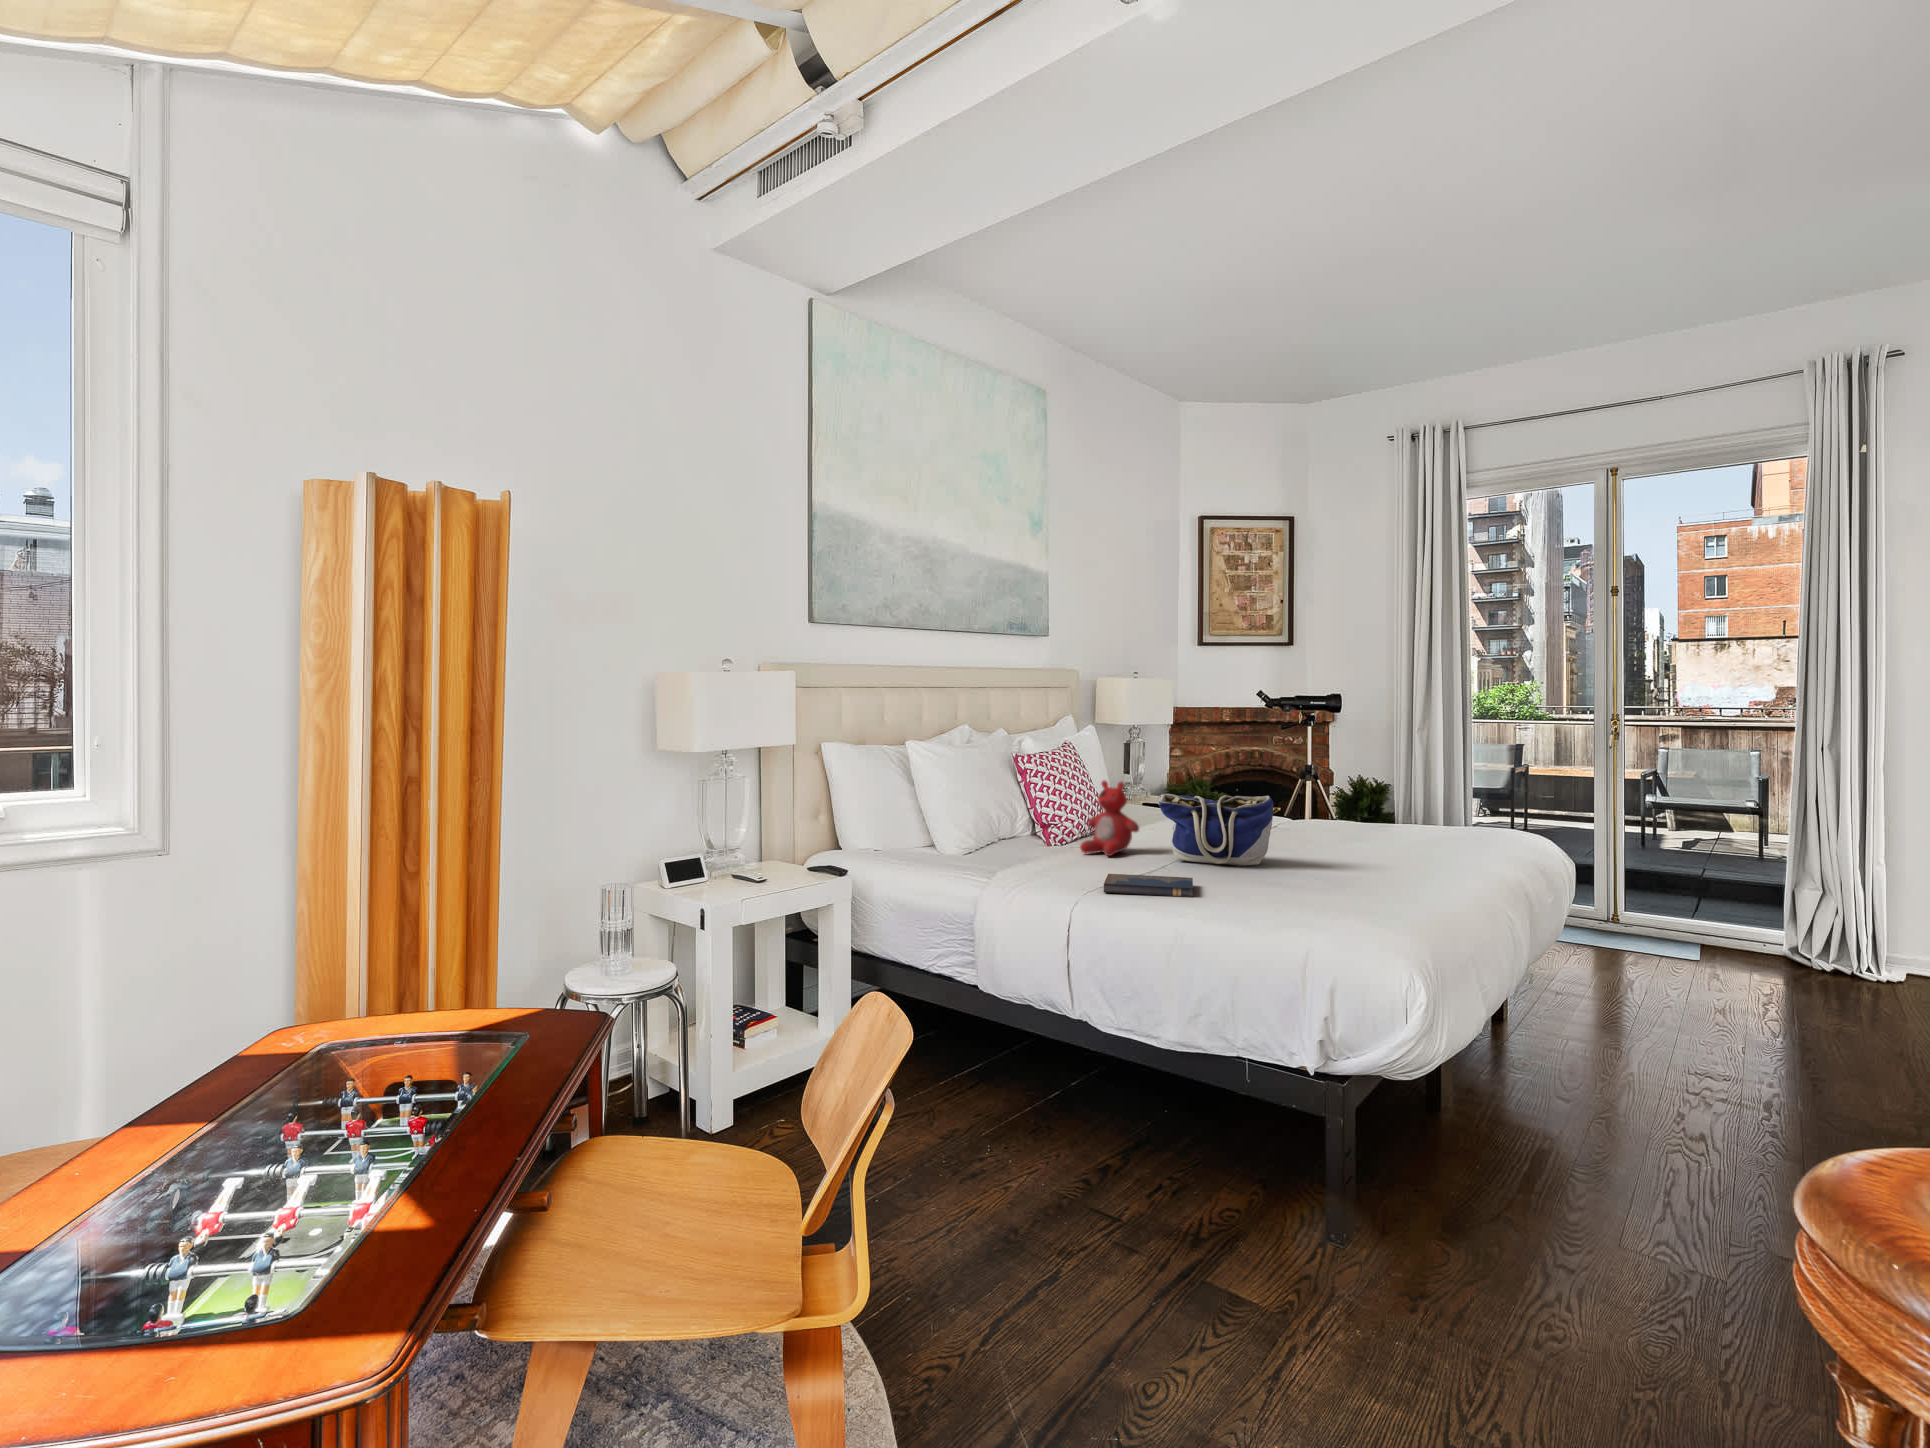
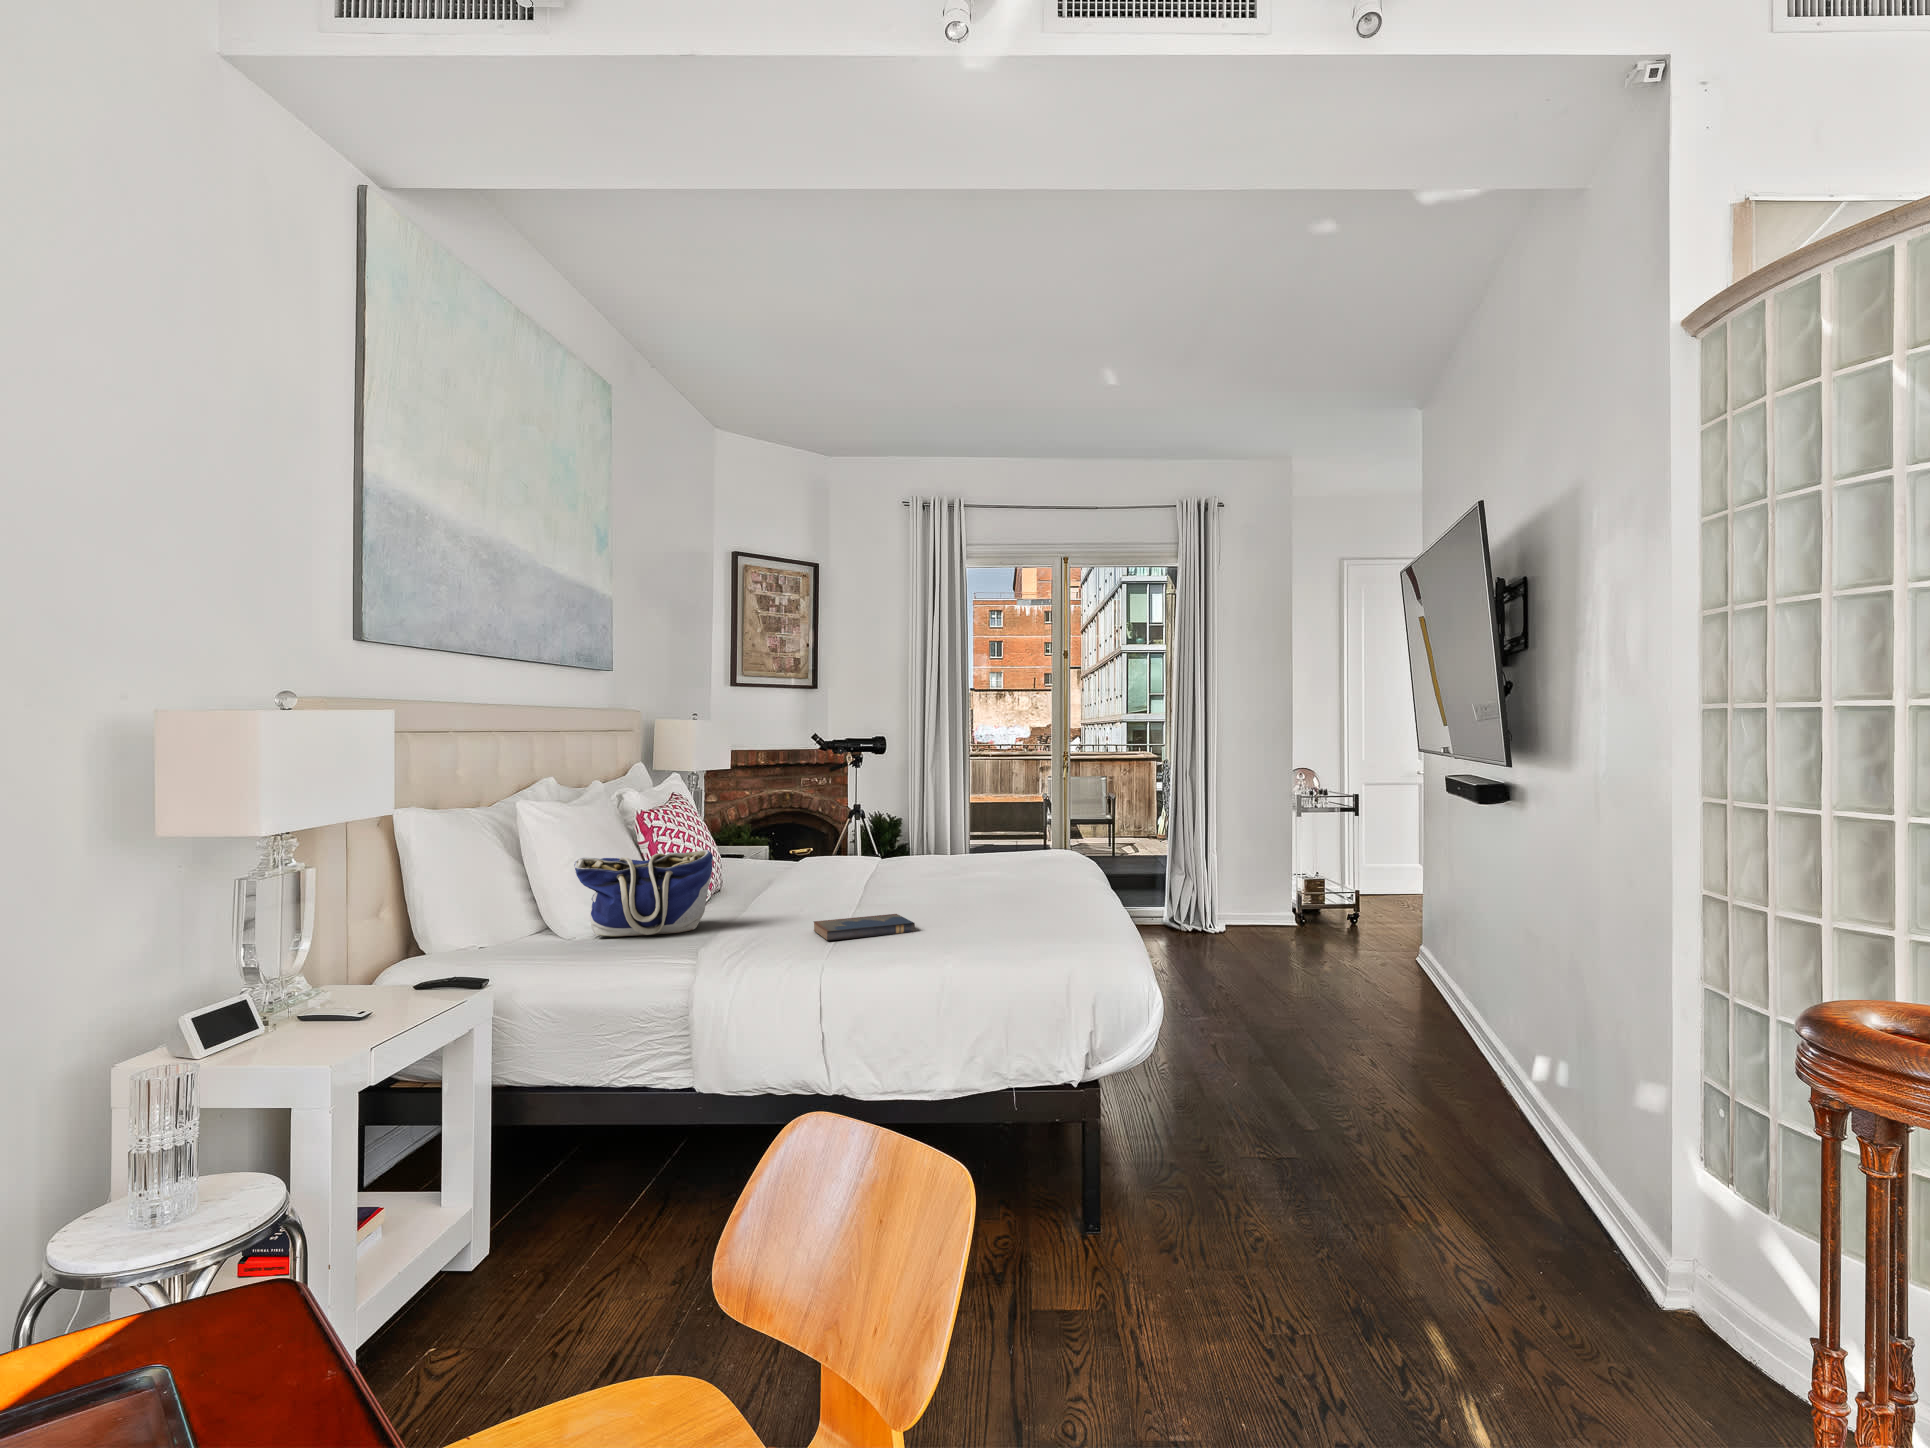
stuffed bear: present [1080,780,1139,856] -> none [732,825,795,907]
tote bag: present [1158,794,1273,866] -> present [574,850,713,936]

